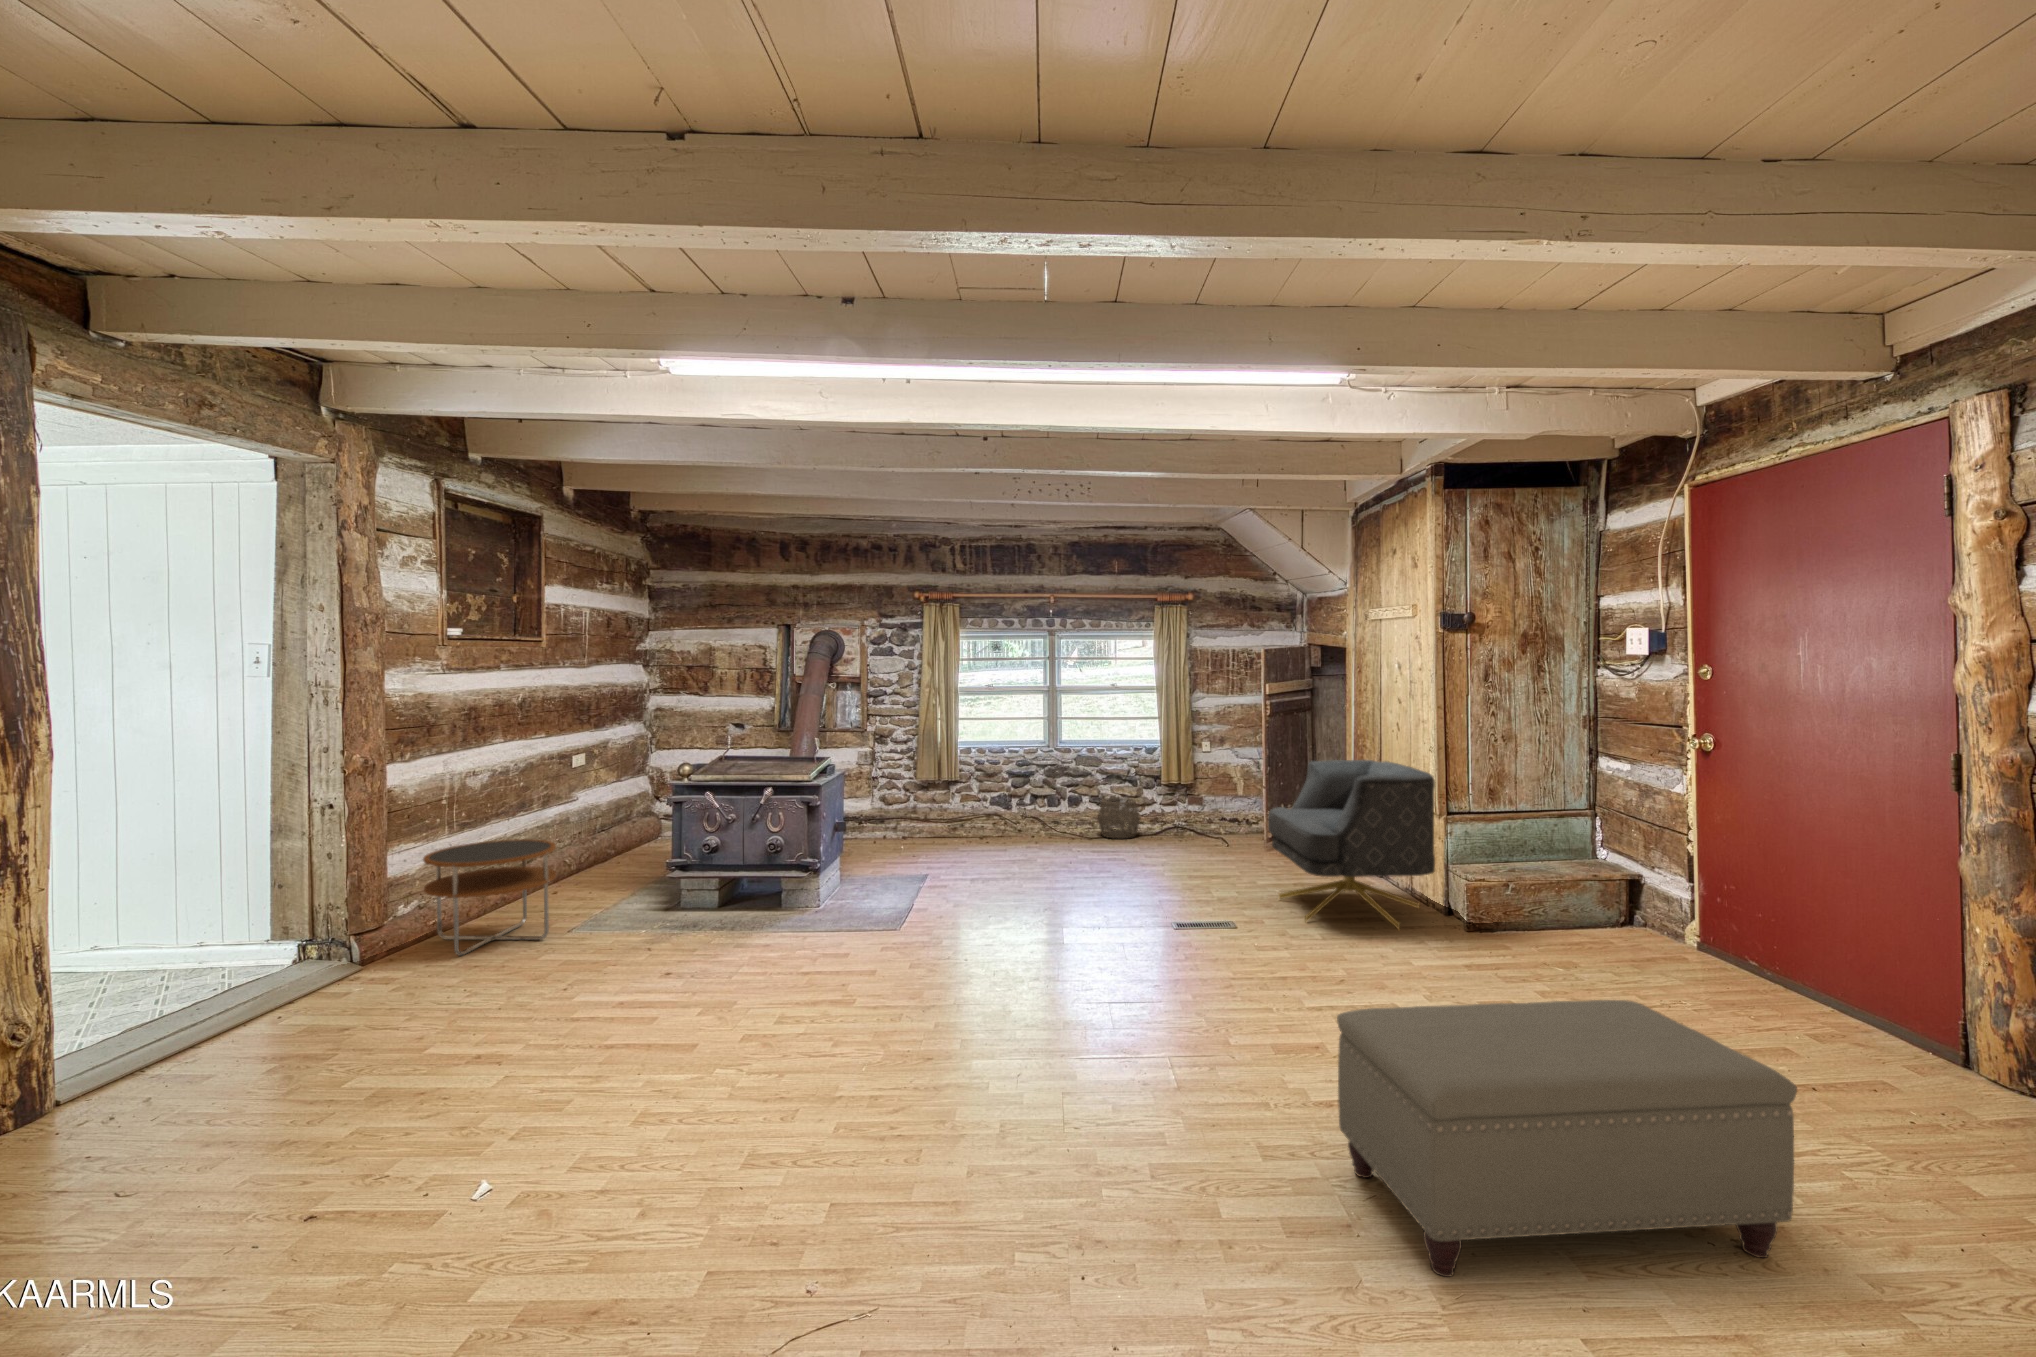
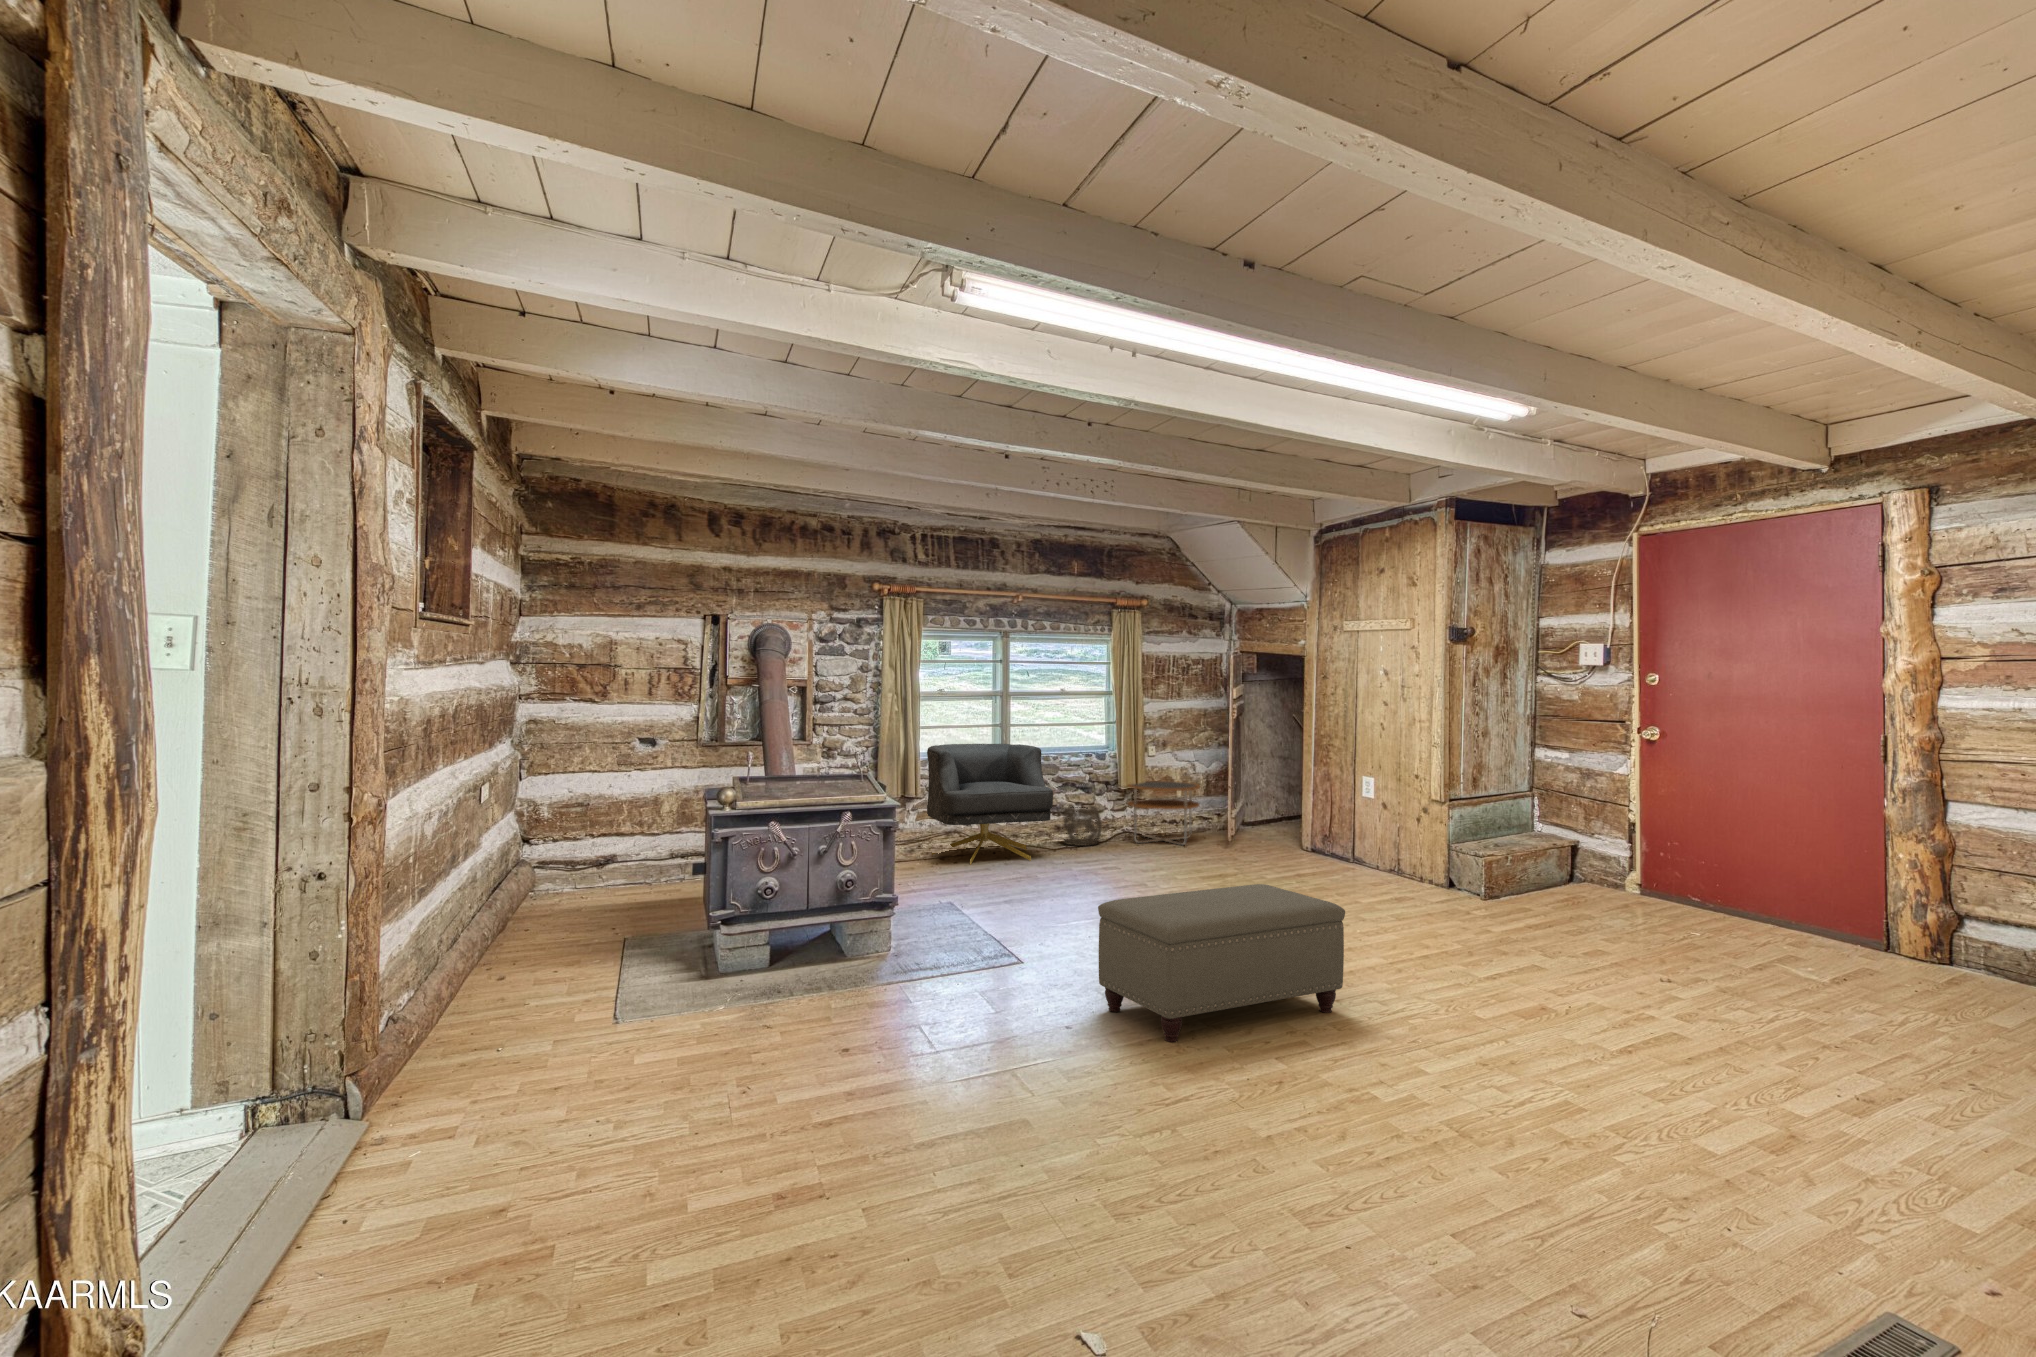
armchair: present [1268,760,1435,929] -> present [927,744,1053,865]
side table: present [423,839,556,956] -> present [1128,781,1200,845]
ottoman: present [1337,1000,1797,1277] -> present [1098,884,1345,1042]

